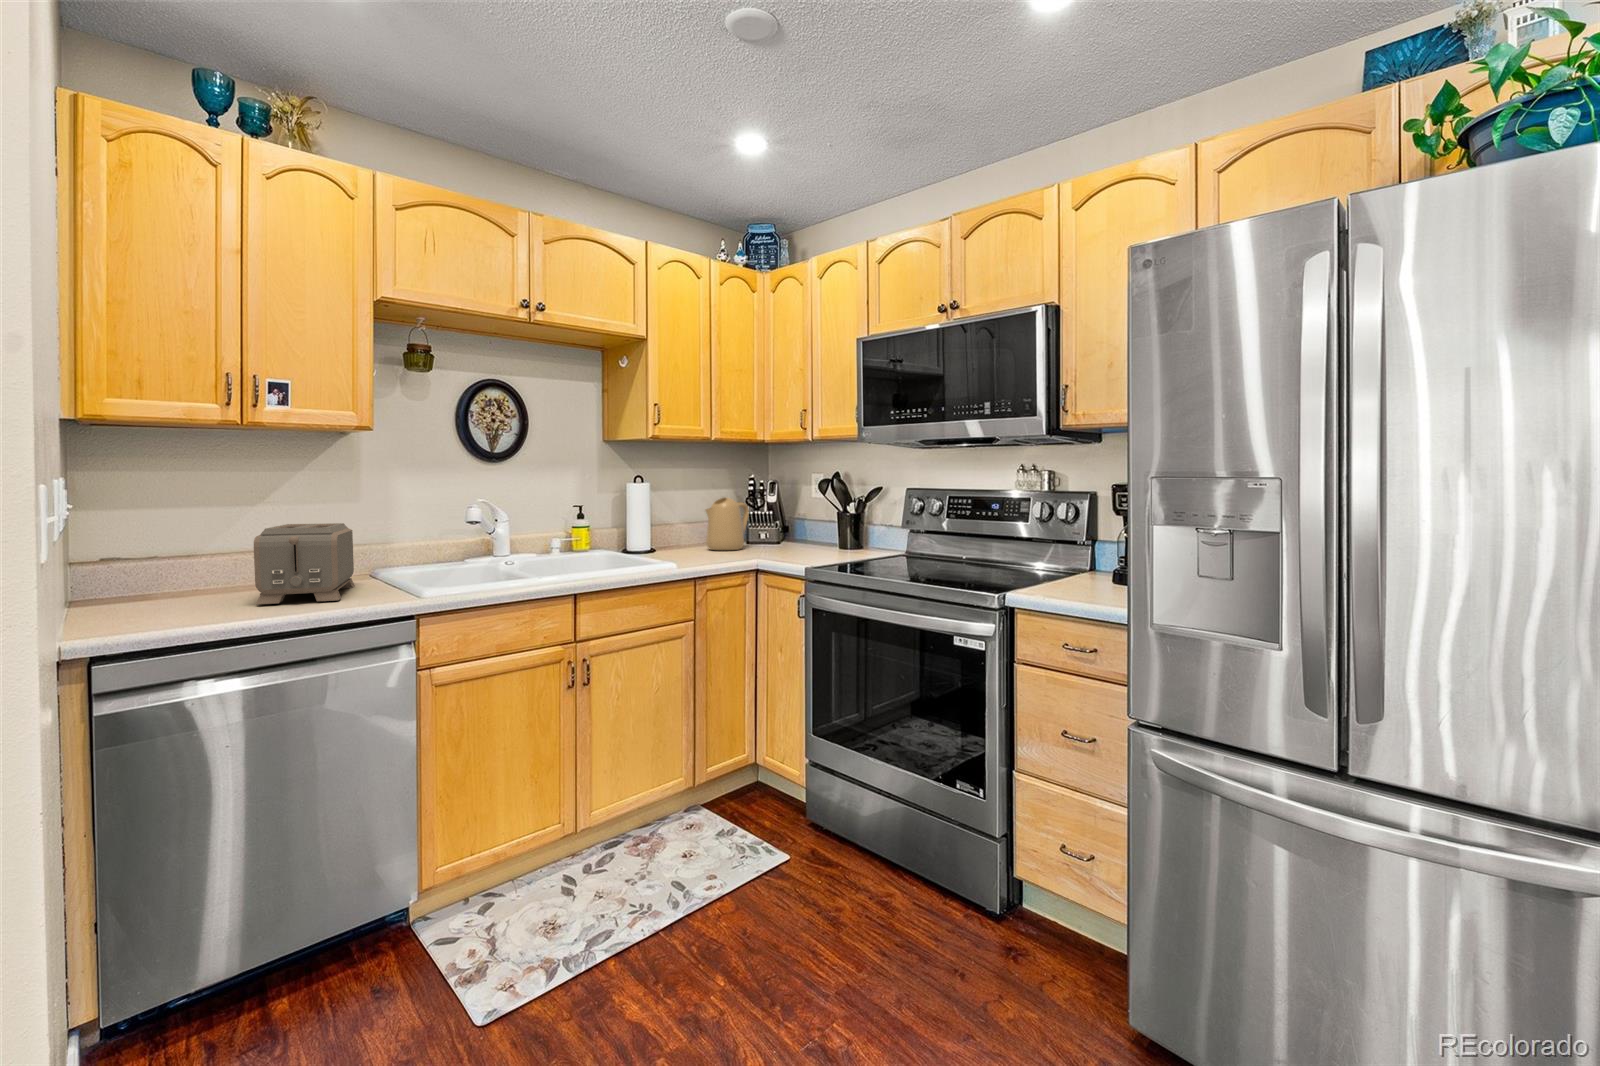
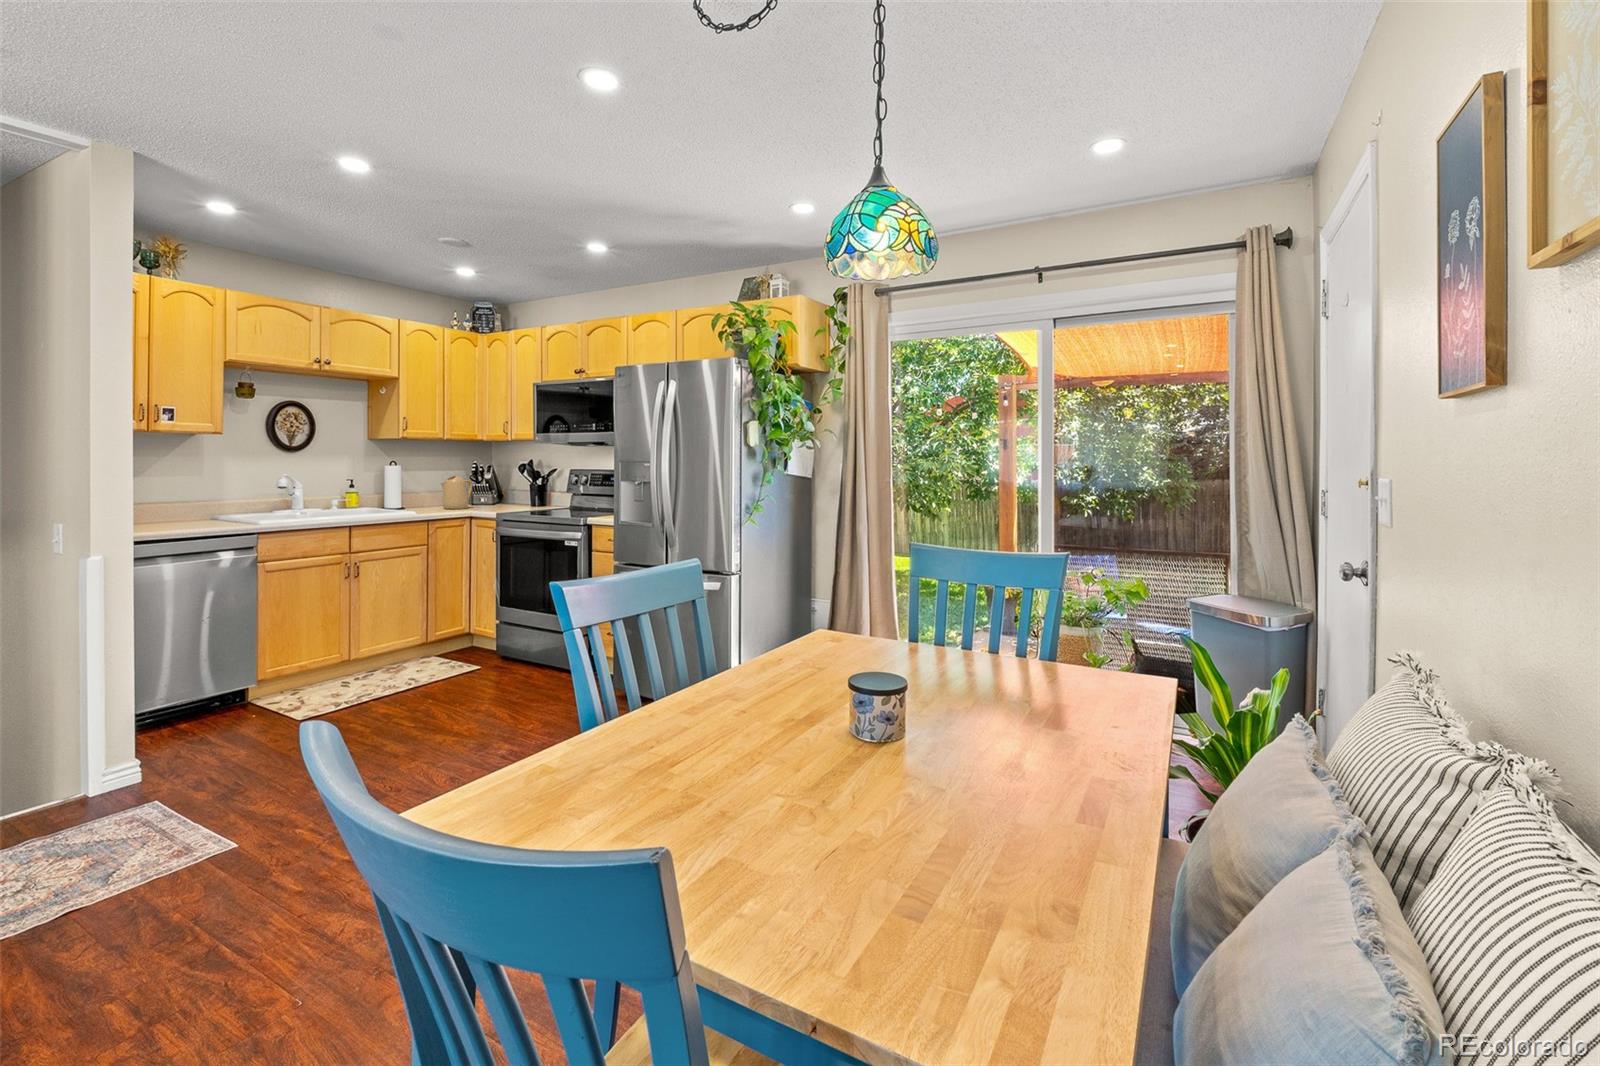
toaster: present [254,523,355,604] -> none [162,485,211,525]

